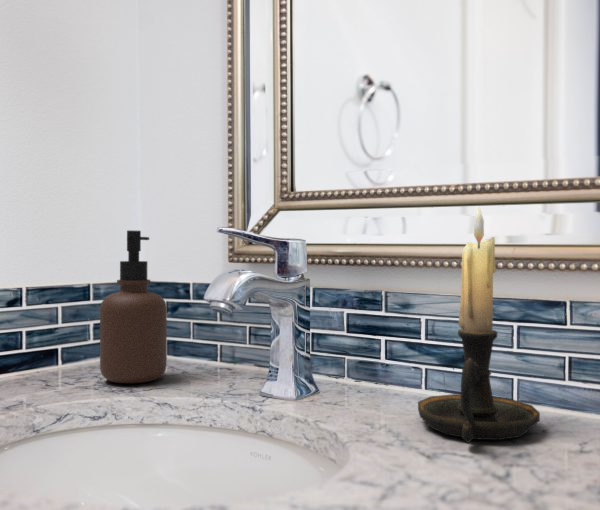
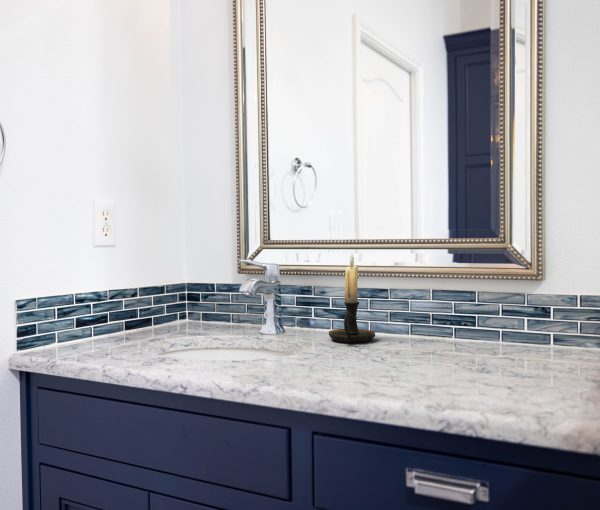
soap dispenser: present [100,230,167,383] -> none [180,260,211,332]

